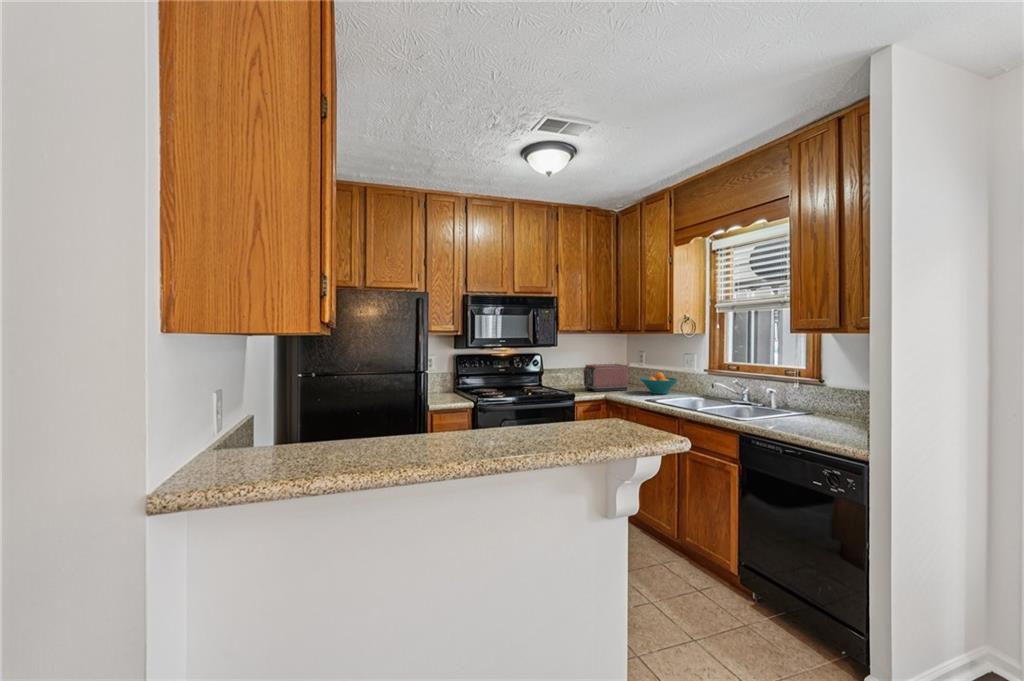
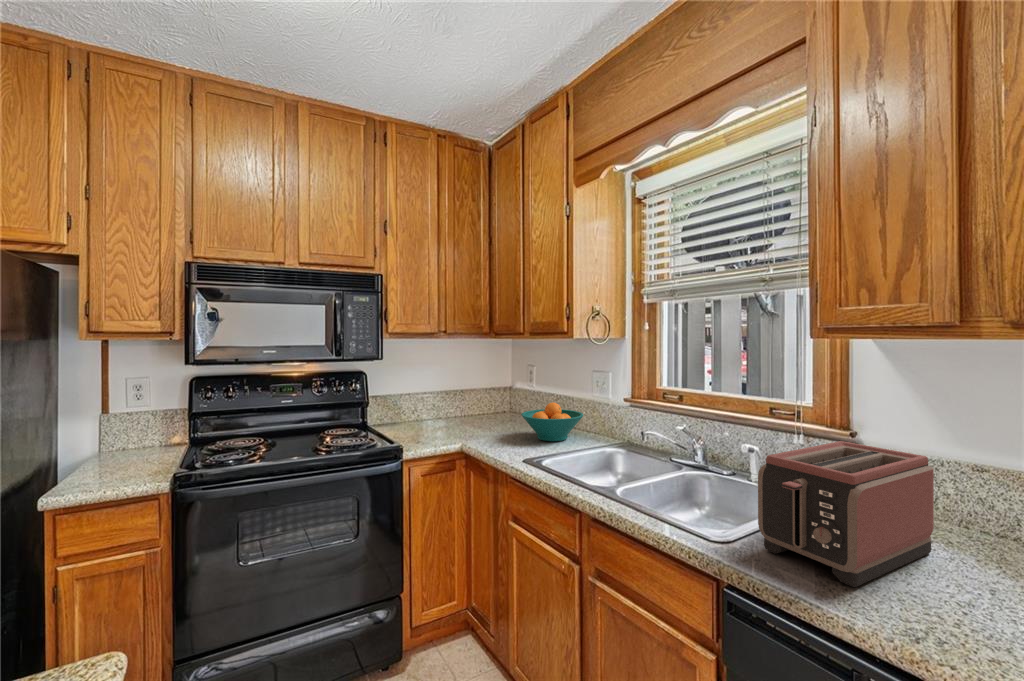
toaster: present [583,364,628,392] -> present [758,441,934,587]

